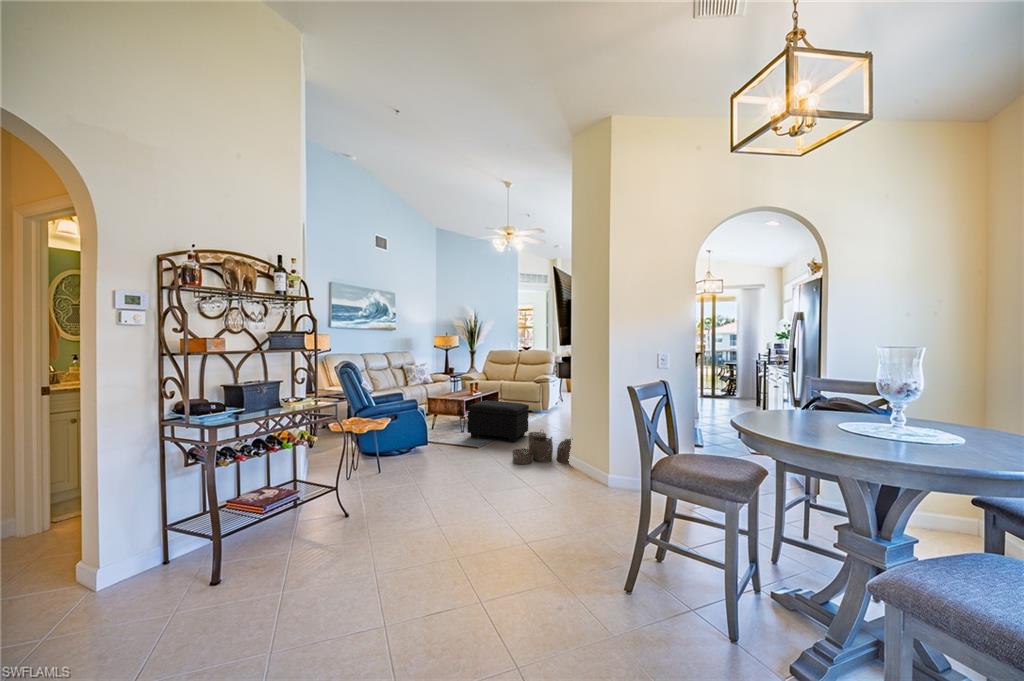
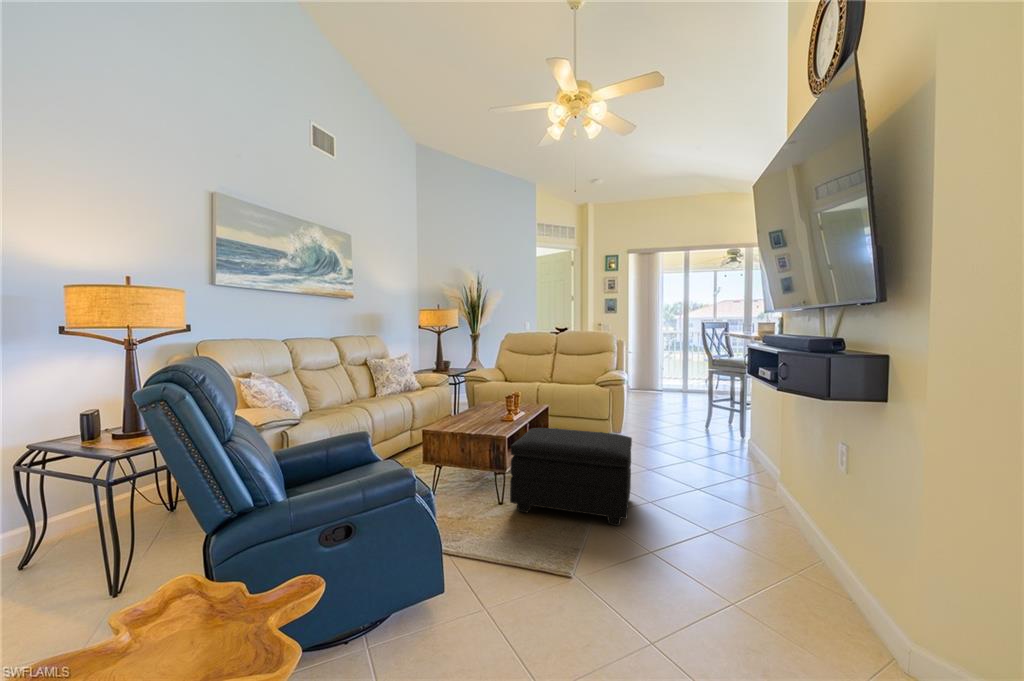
woven basket: present [513,432,573,464] -> none [674,509,852,636]

